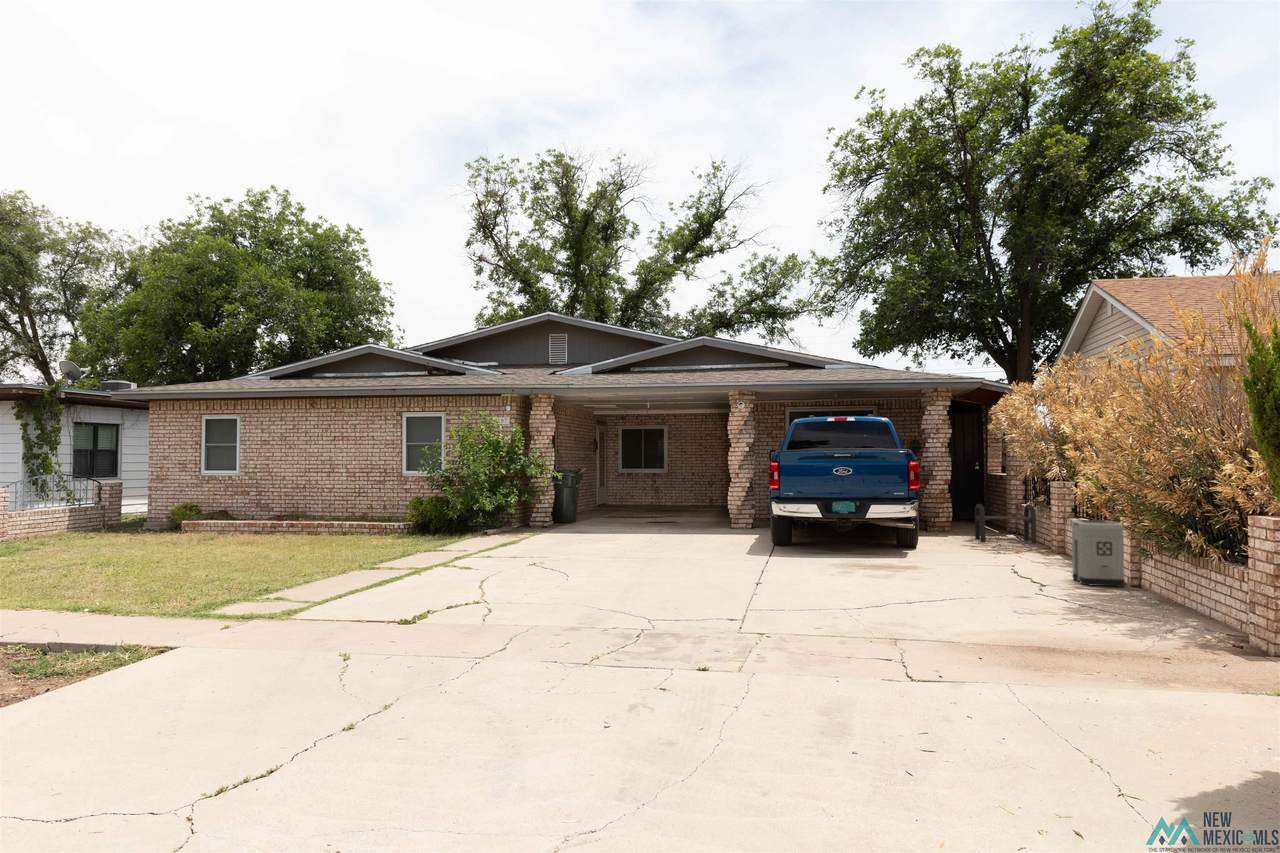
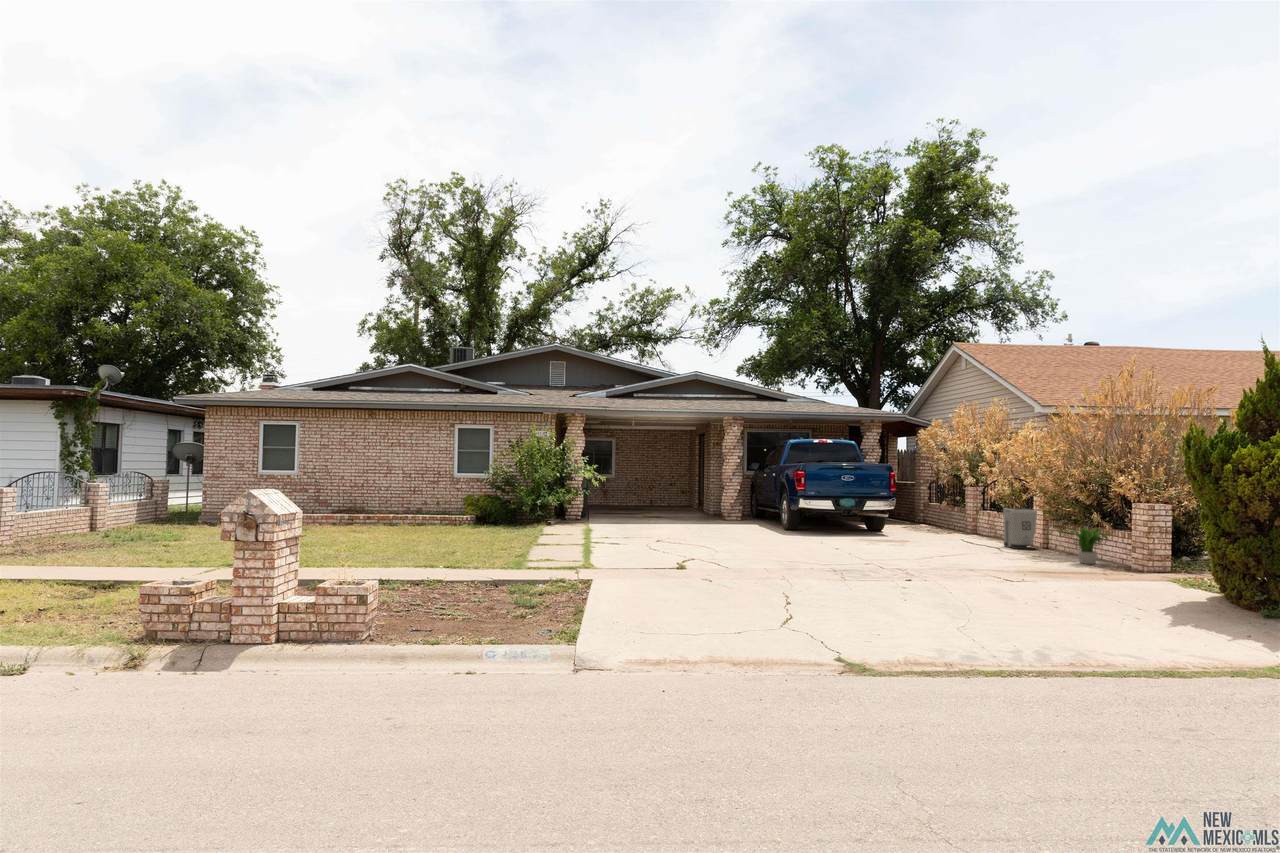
bench: present [975,504,1037,543] -> none [907,501,950,528]
potted plant: none [1133,554,1222,623] -> present [1066,528,1108,564]

